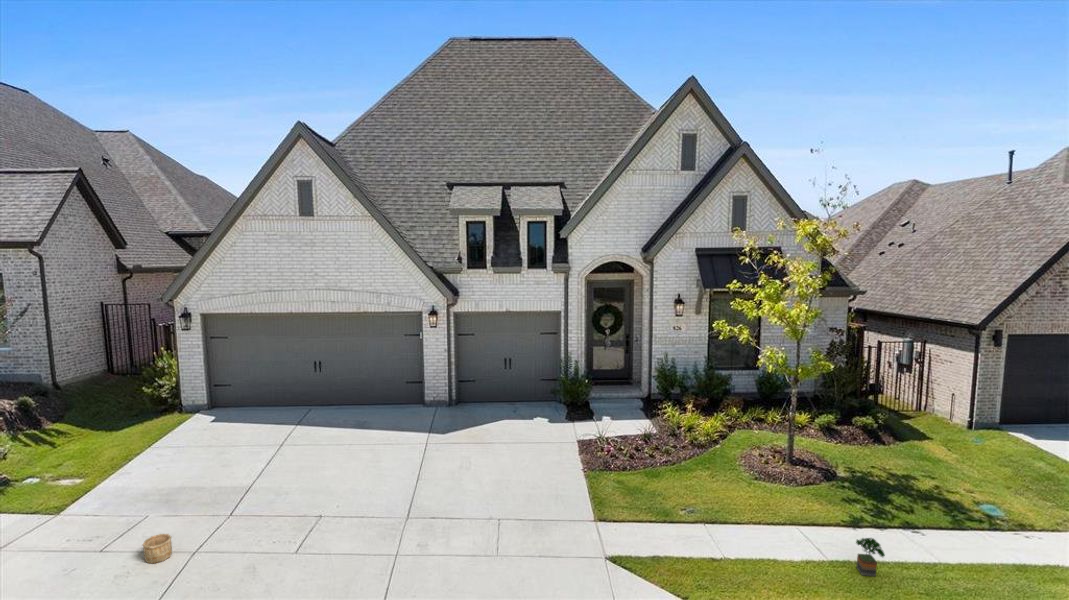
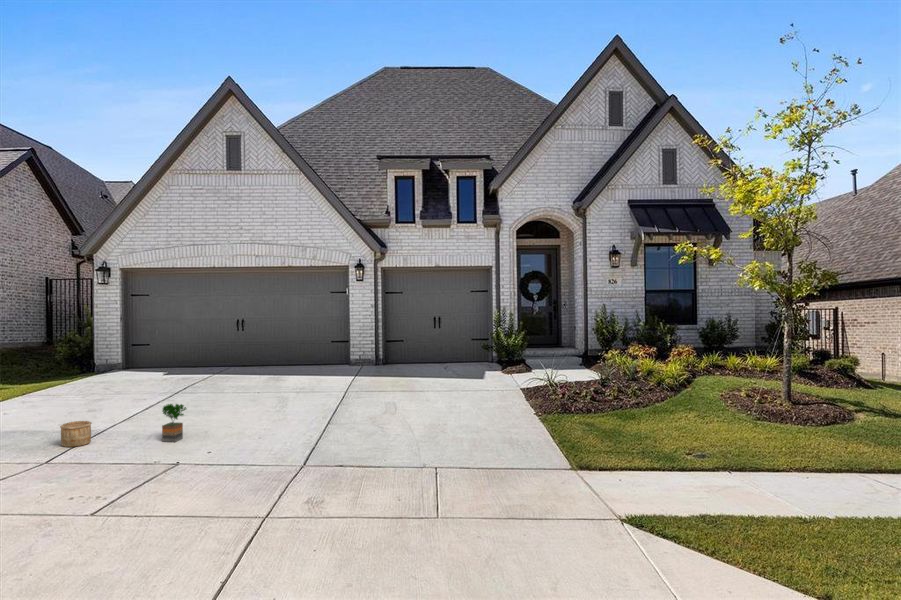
potted tree: present [856,538,885,576] -> present [162,404,186,442]

